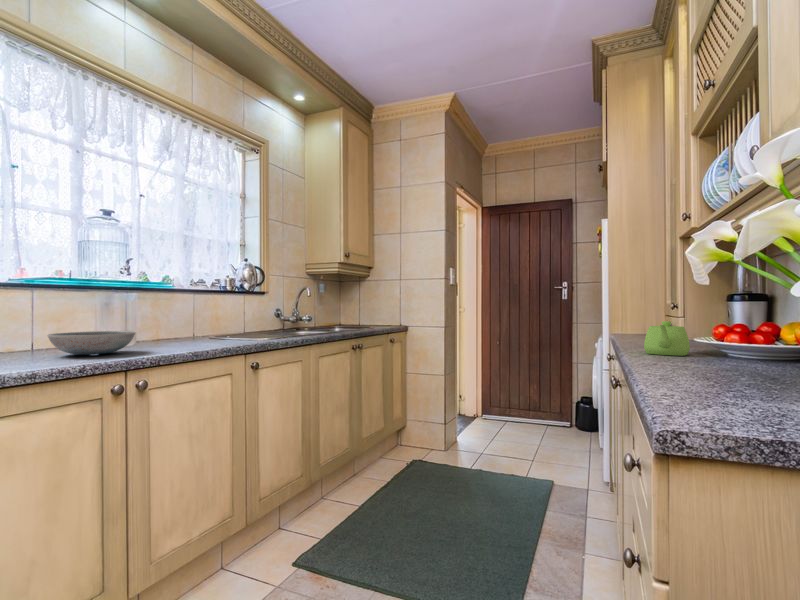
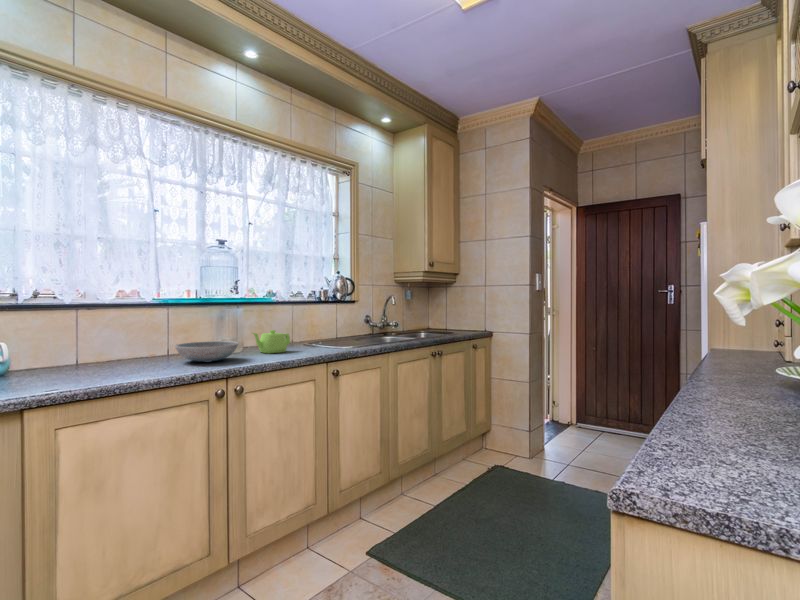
teapot: present [644,321,690,356] -> present [253,330,290,353]

